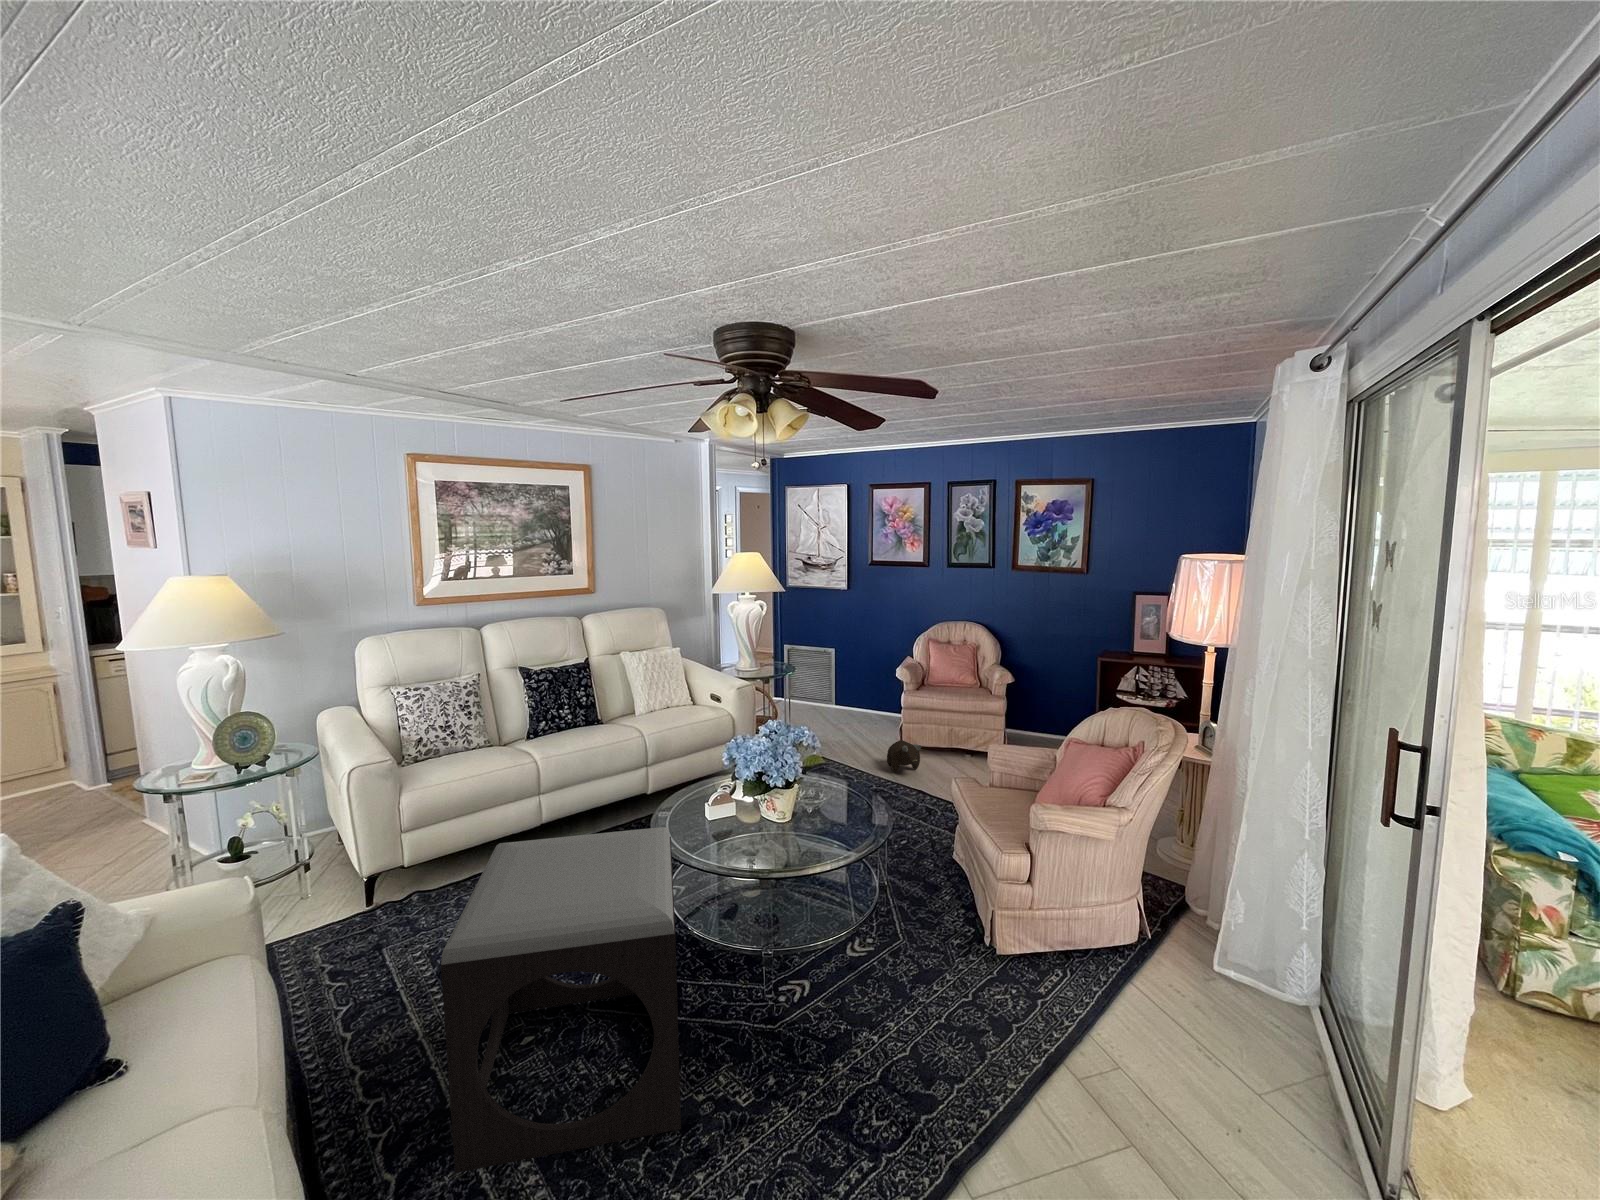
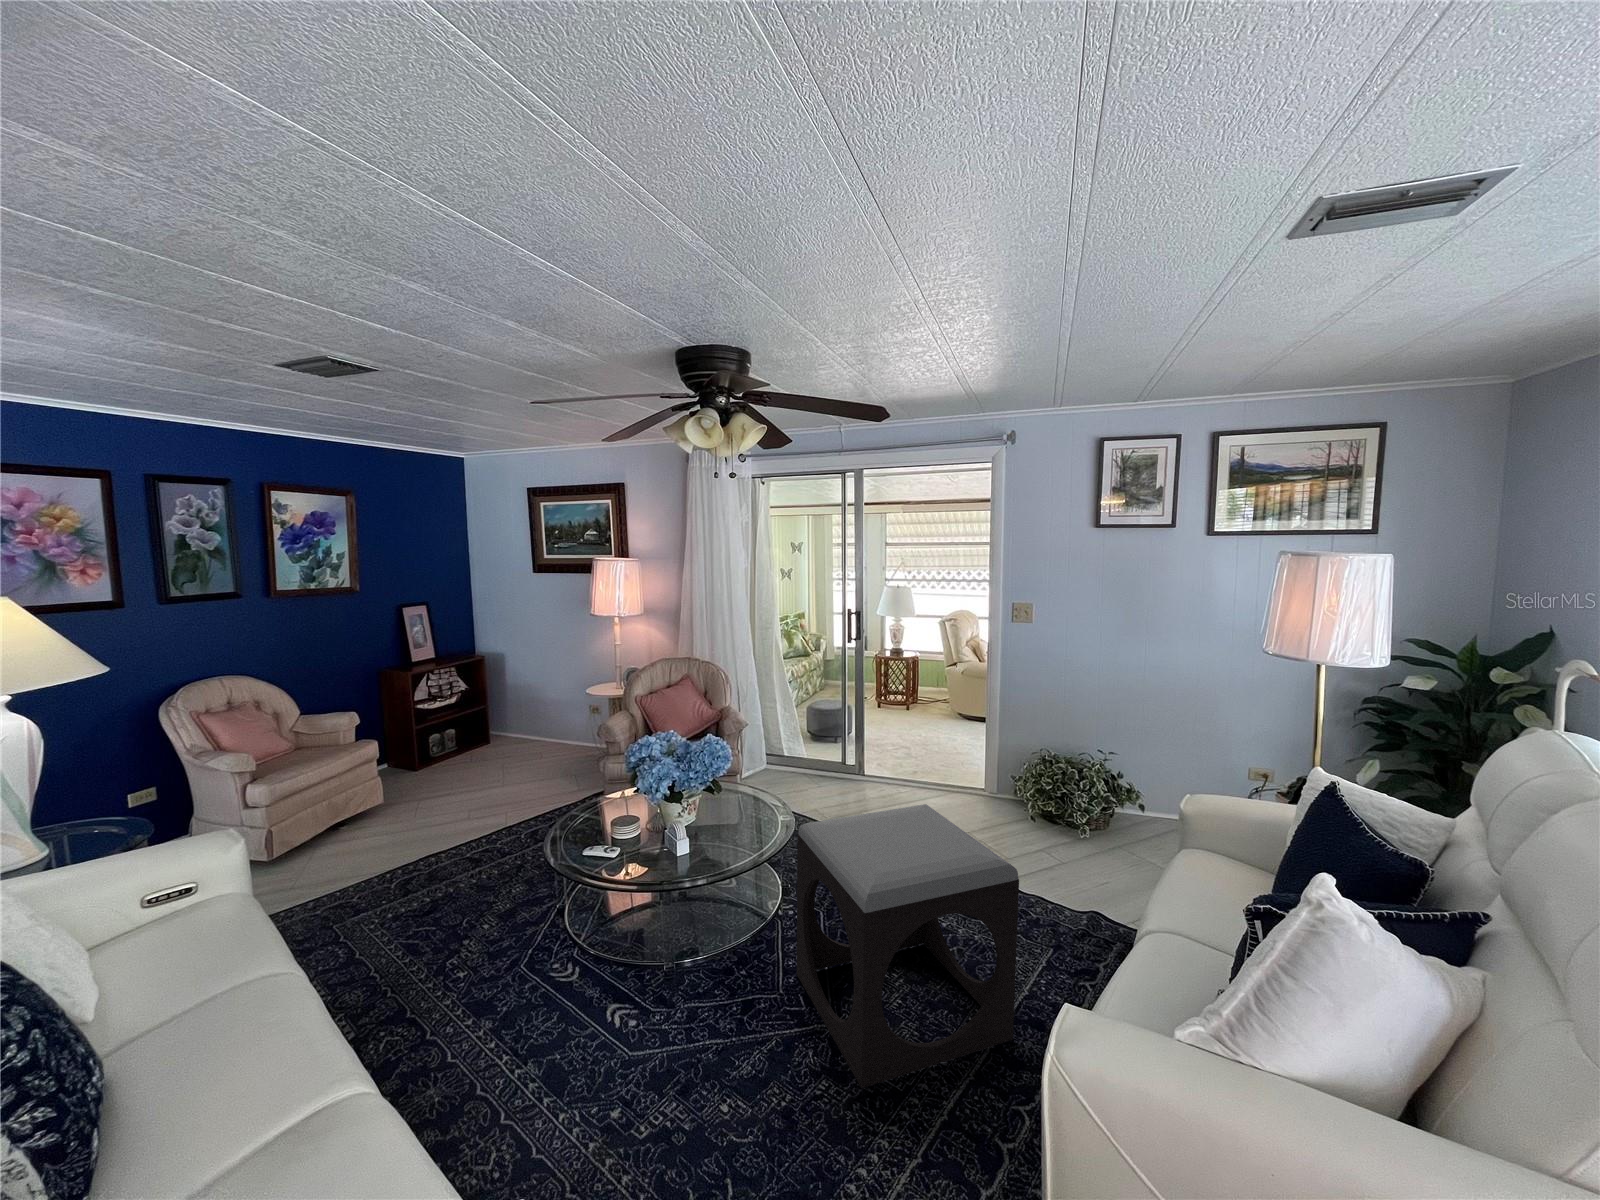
plush toy: present [887,740,921,772] -> none [304,822,381,879]

